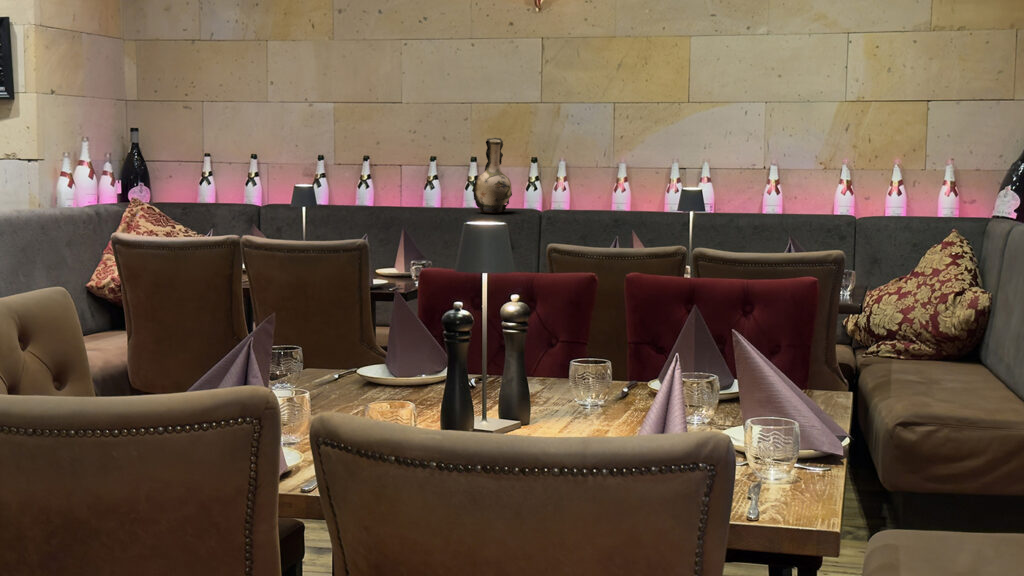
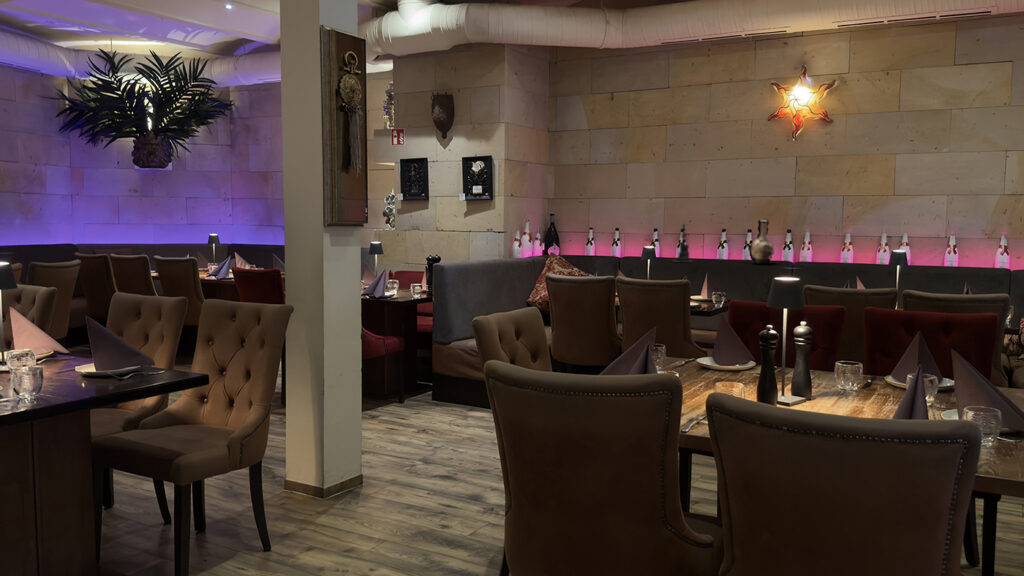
candle holder: none [344,136,386,211] -> present [674,224,692,262]

